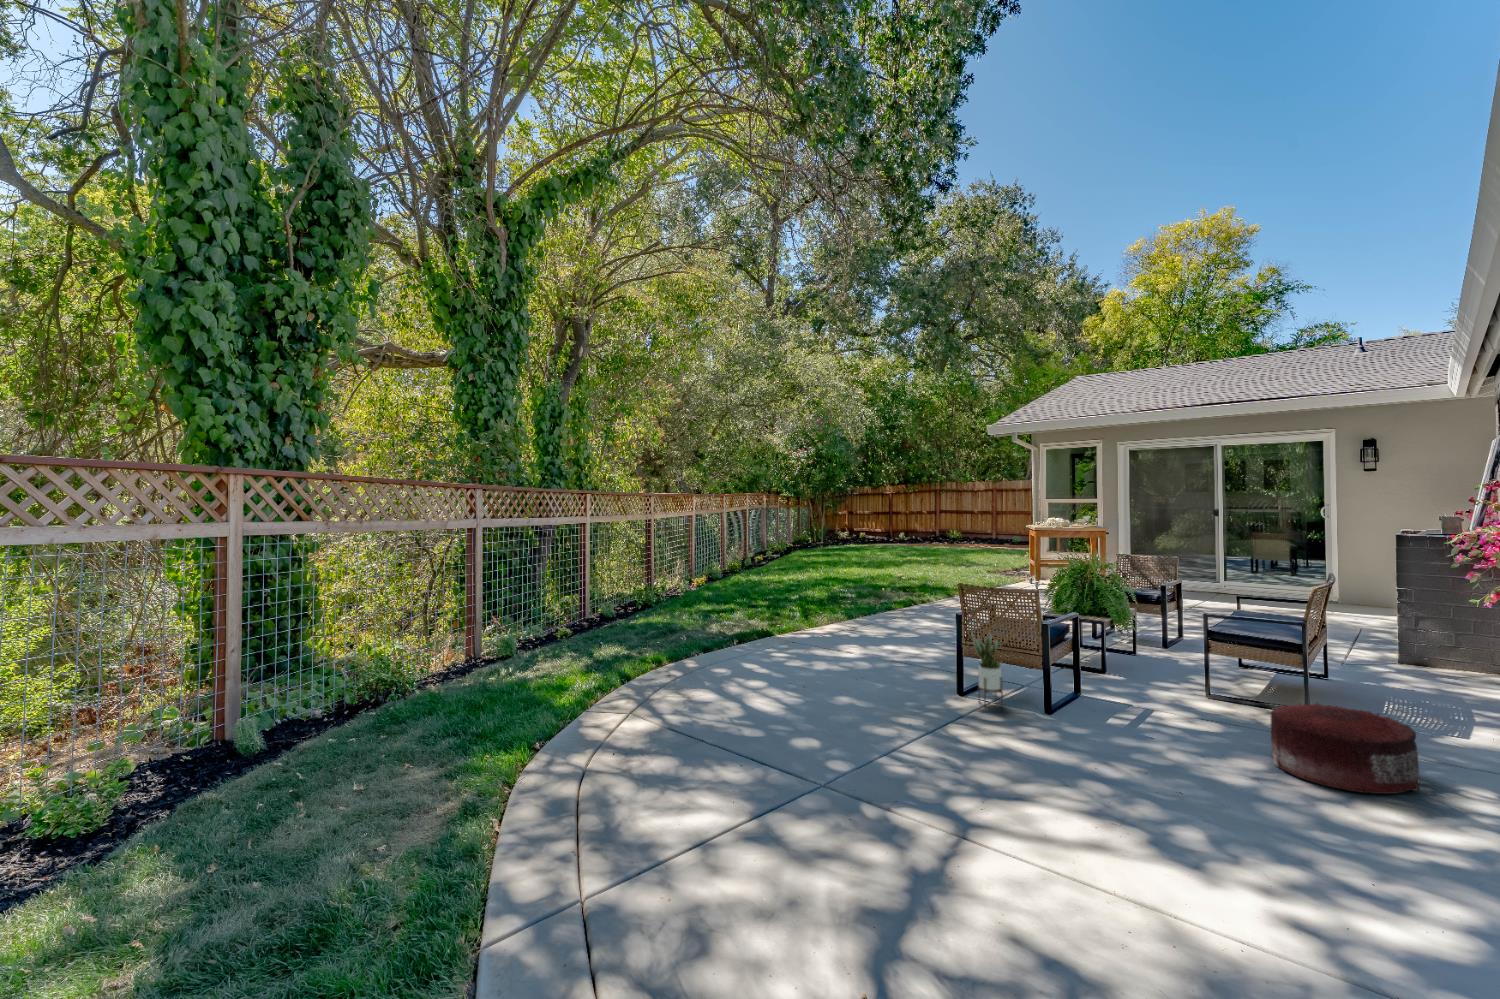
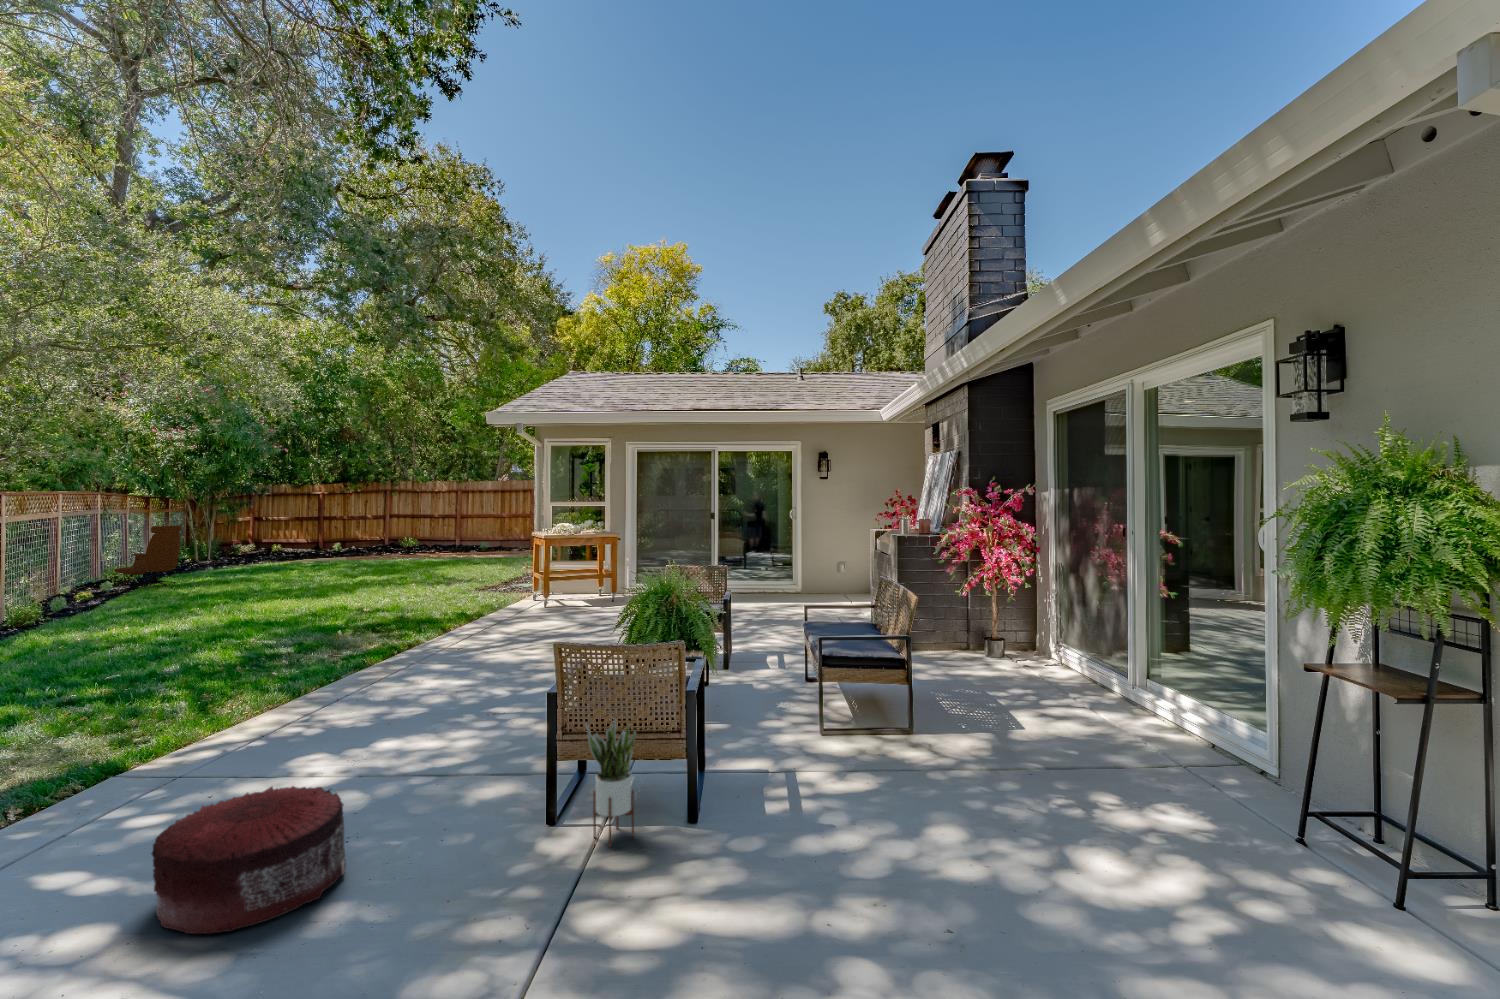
lounge chair: none [773,516,805,555] -> present [115,525,182,588]
pouf: present [1270,703,1419,794] -> present [151,786,345,934]

